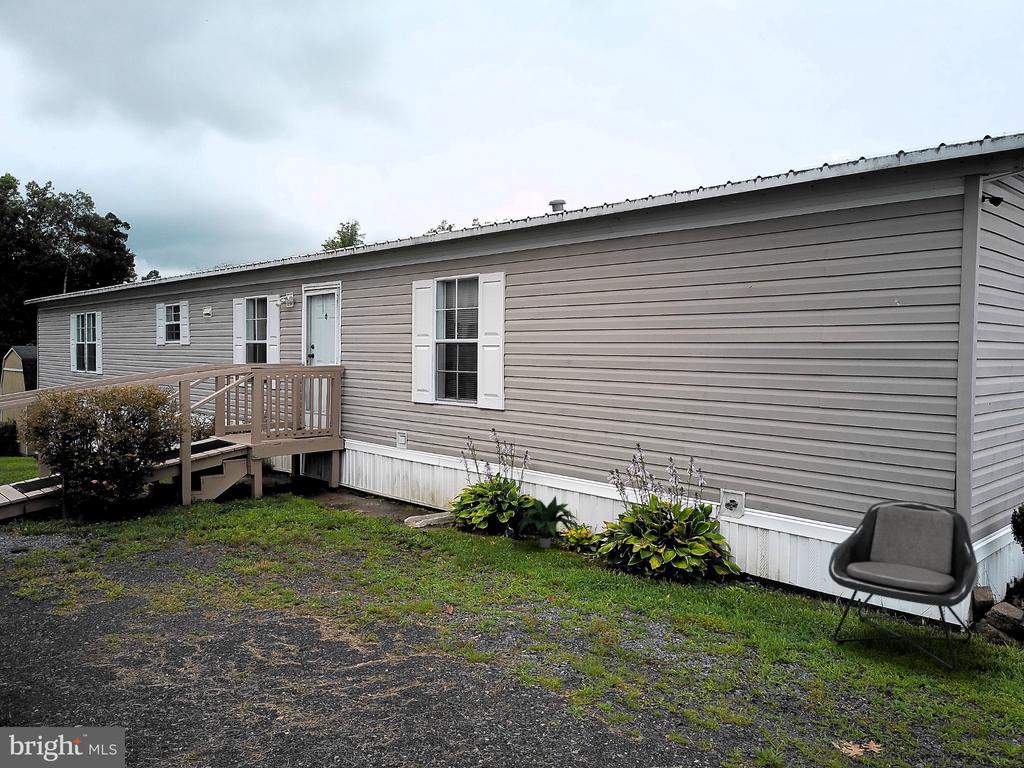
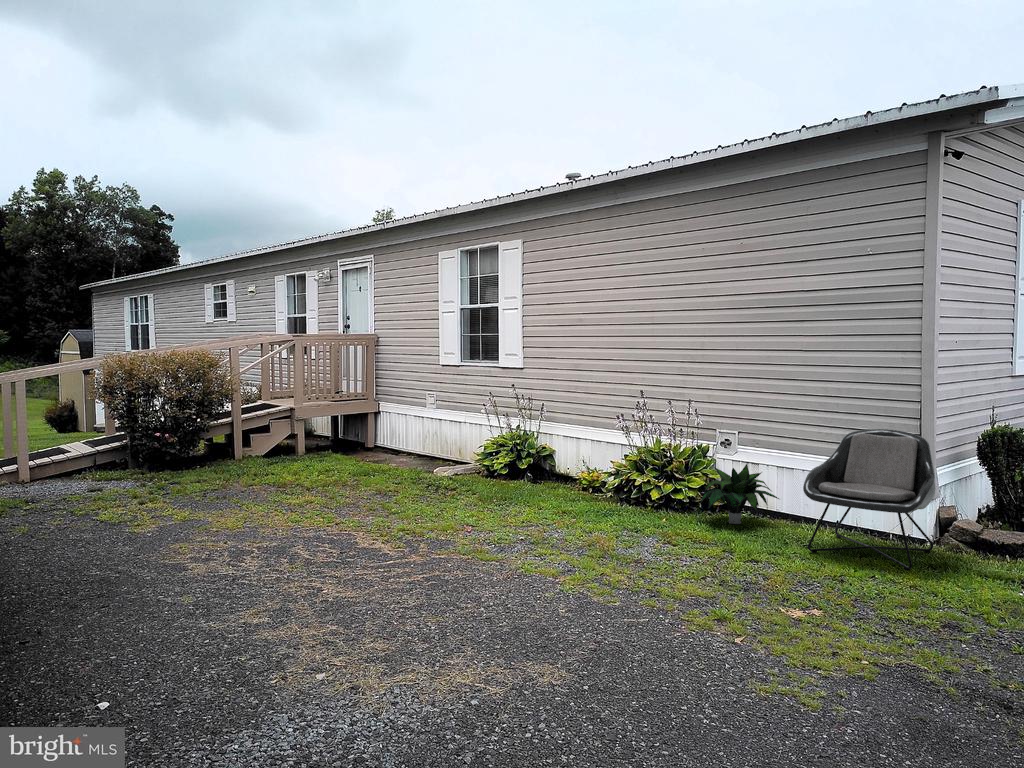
potted plant: present [518,496,578,548] -> present [700,464,779,524]

